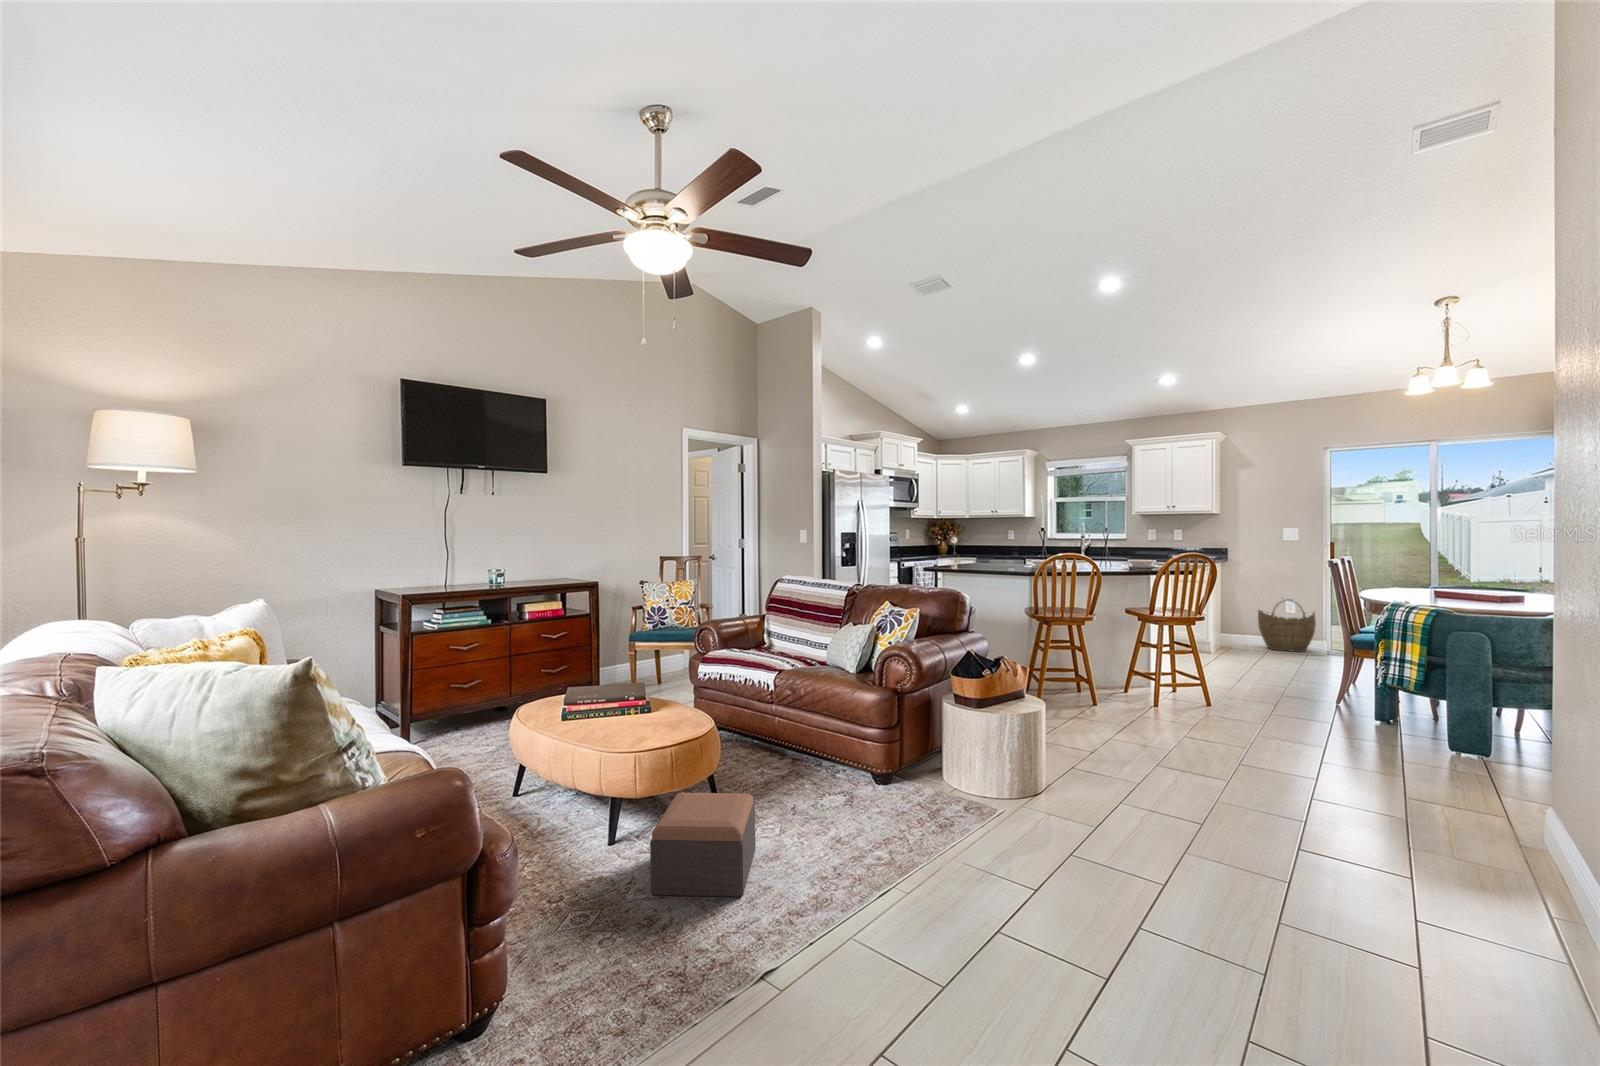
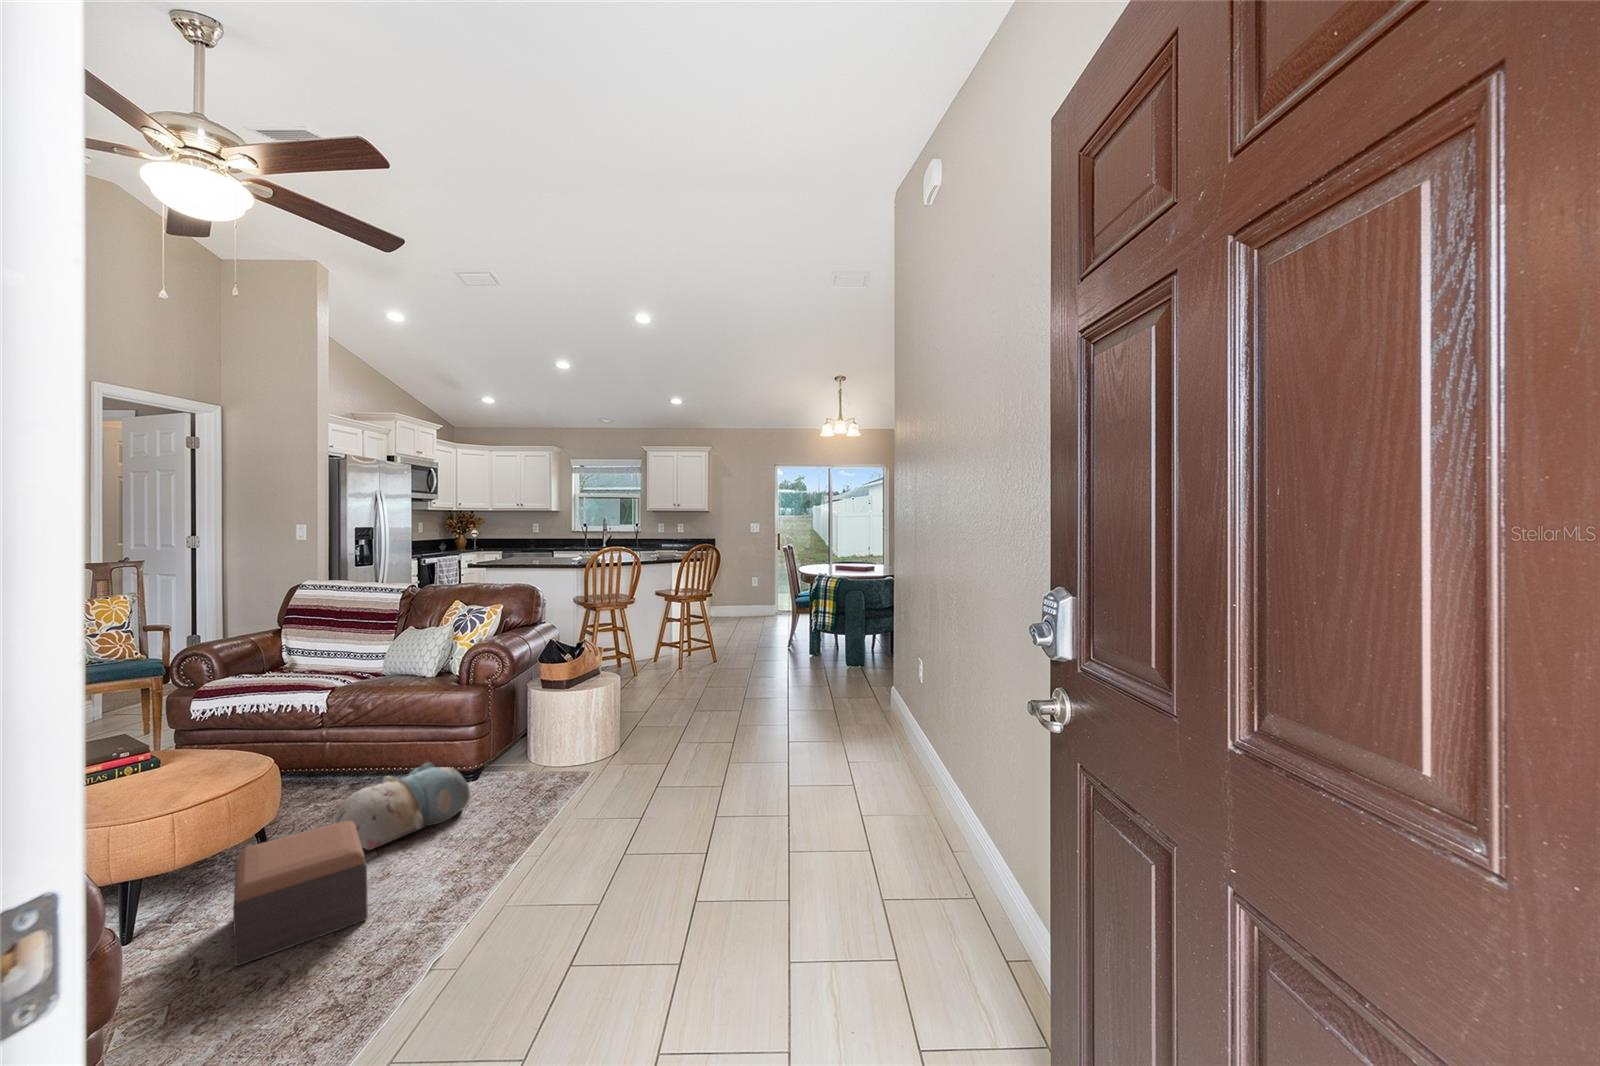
woven basket: present [1258,599,1316,652] -> none [731,576,764,615]
plush toy: none [755,756,867,827] -> present [335,763,470,850]

